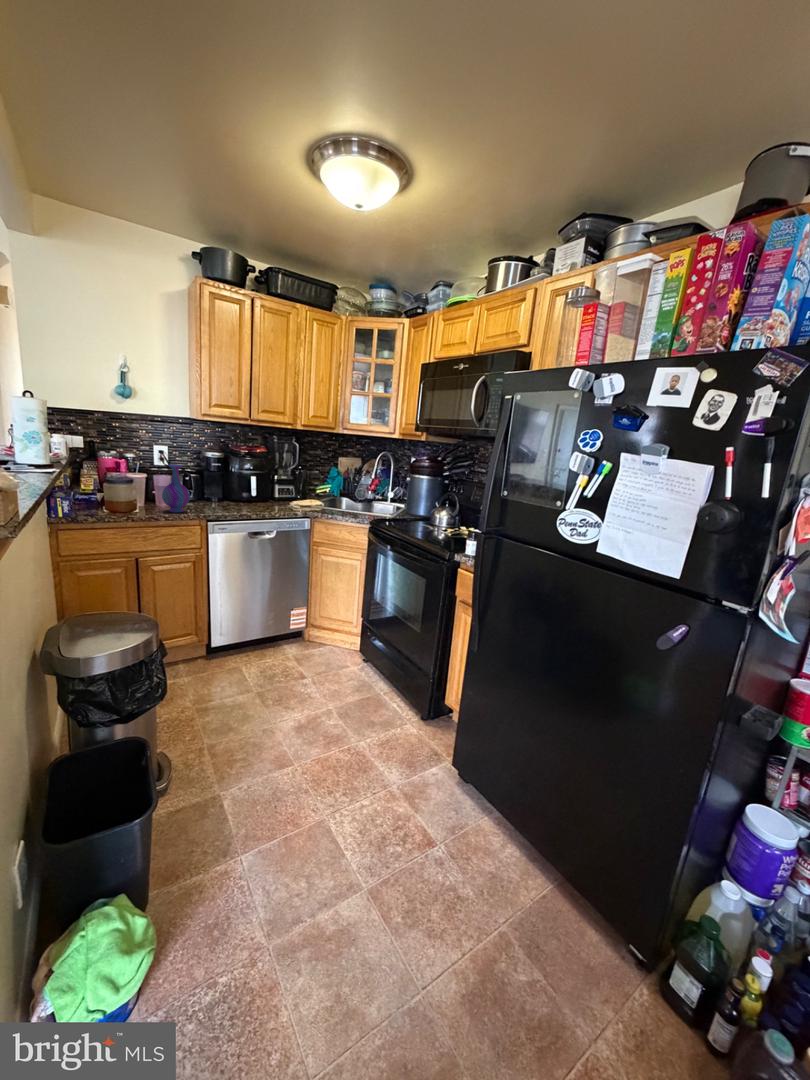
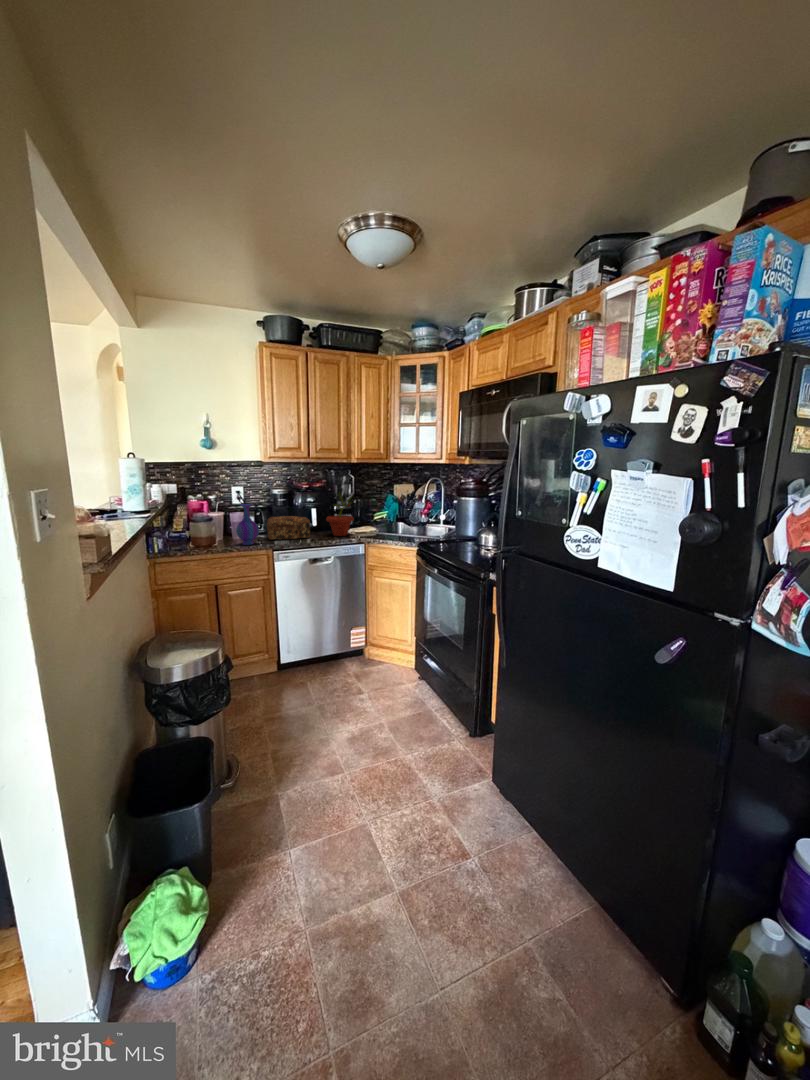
potted plant: none [268,460,302,508] -> present [326,494,354,536]
bread loaf: none [198,482,250,508] -> present [267,516,310,540]

